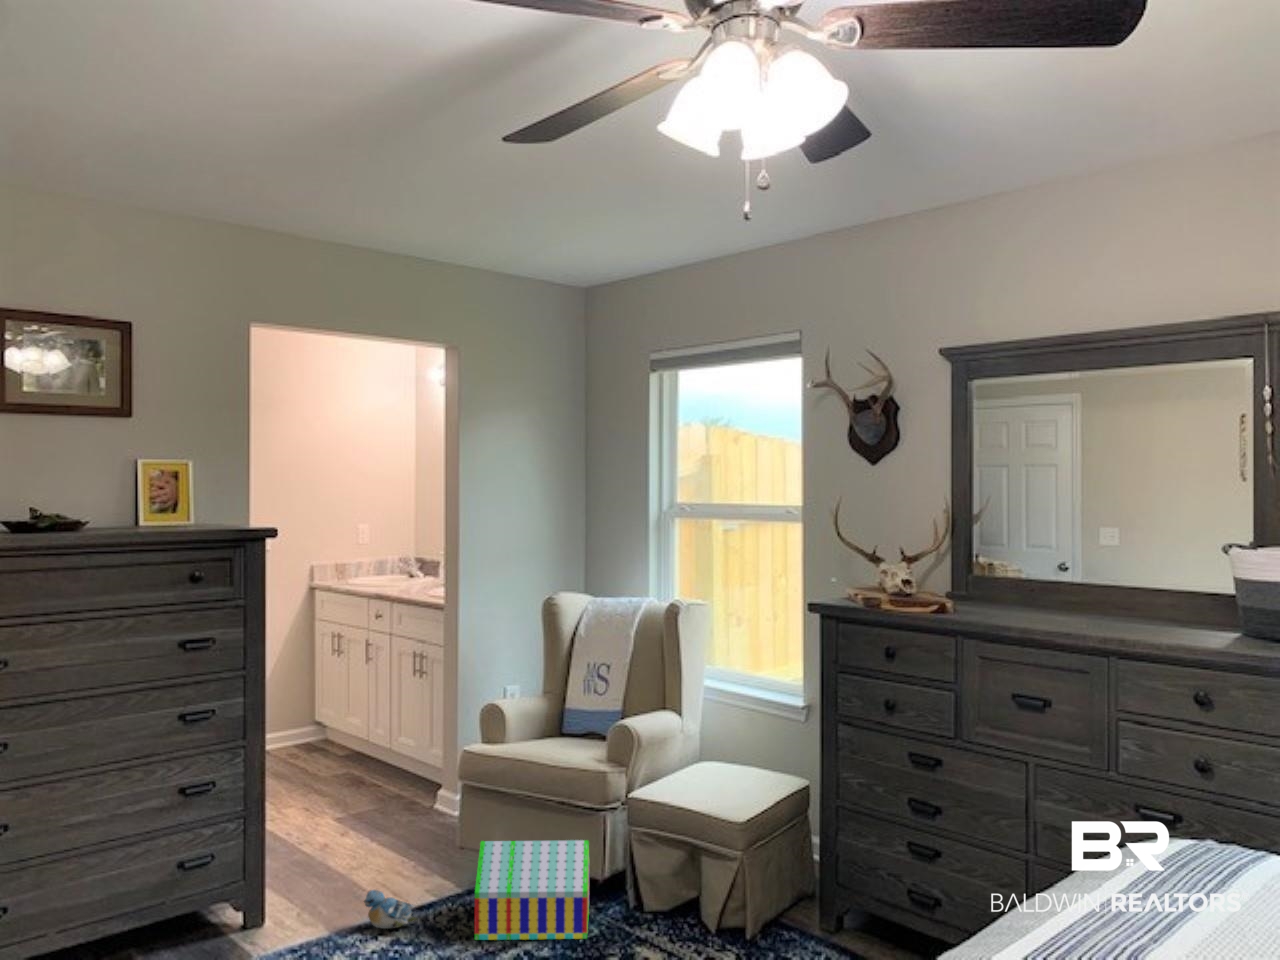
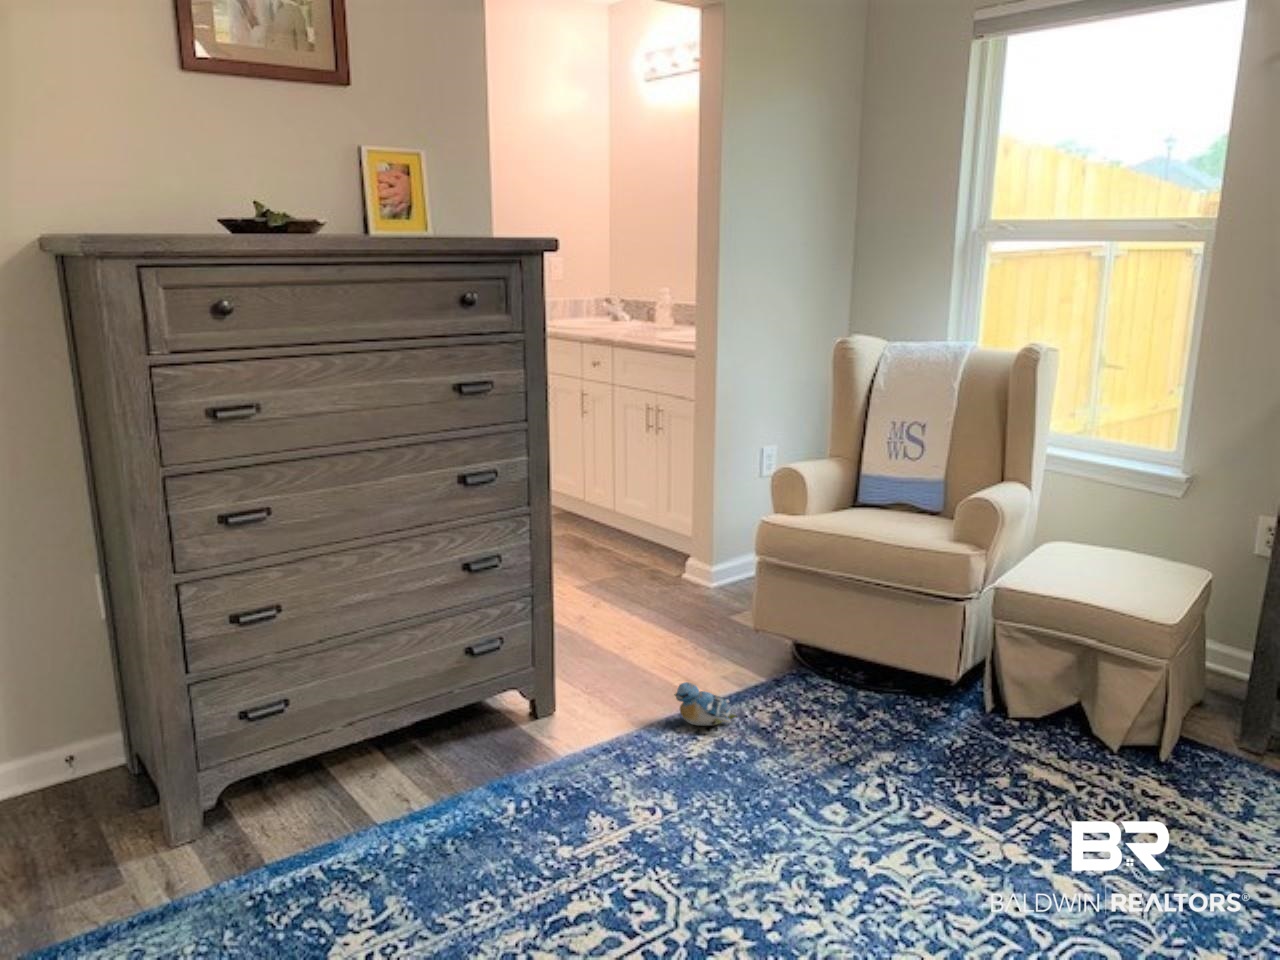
toy house: present [475,840,589,940] -> none [806,632,958,750]

